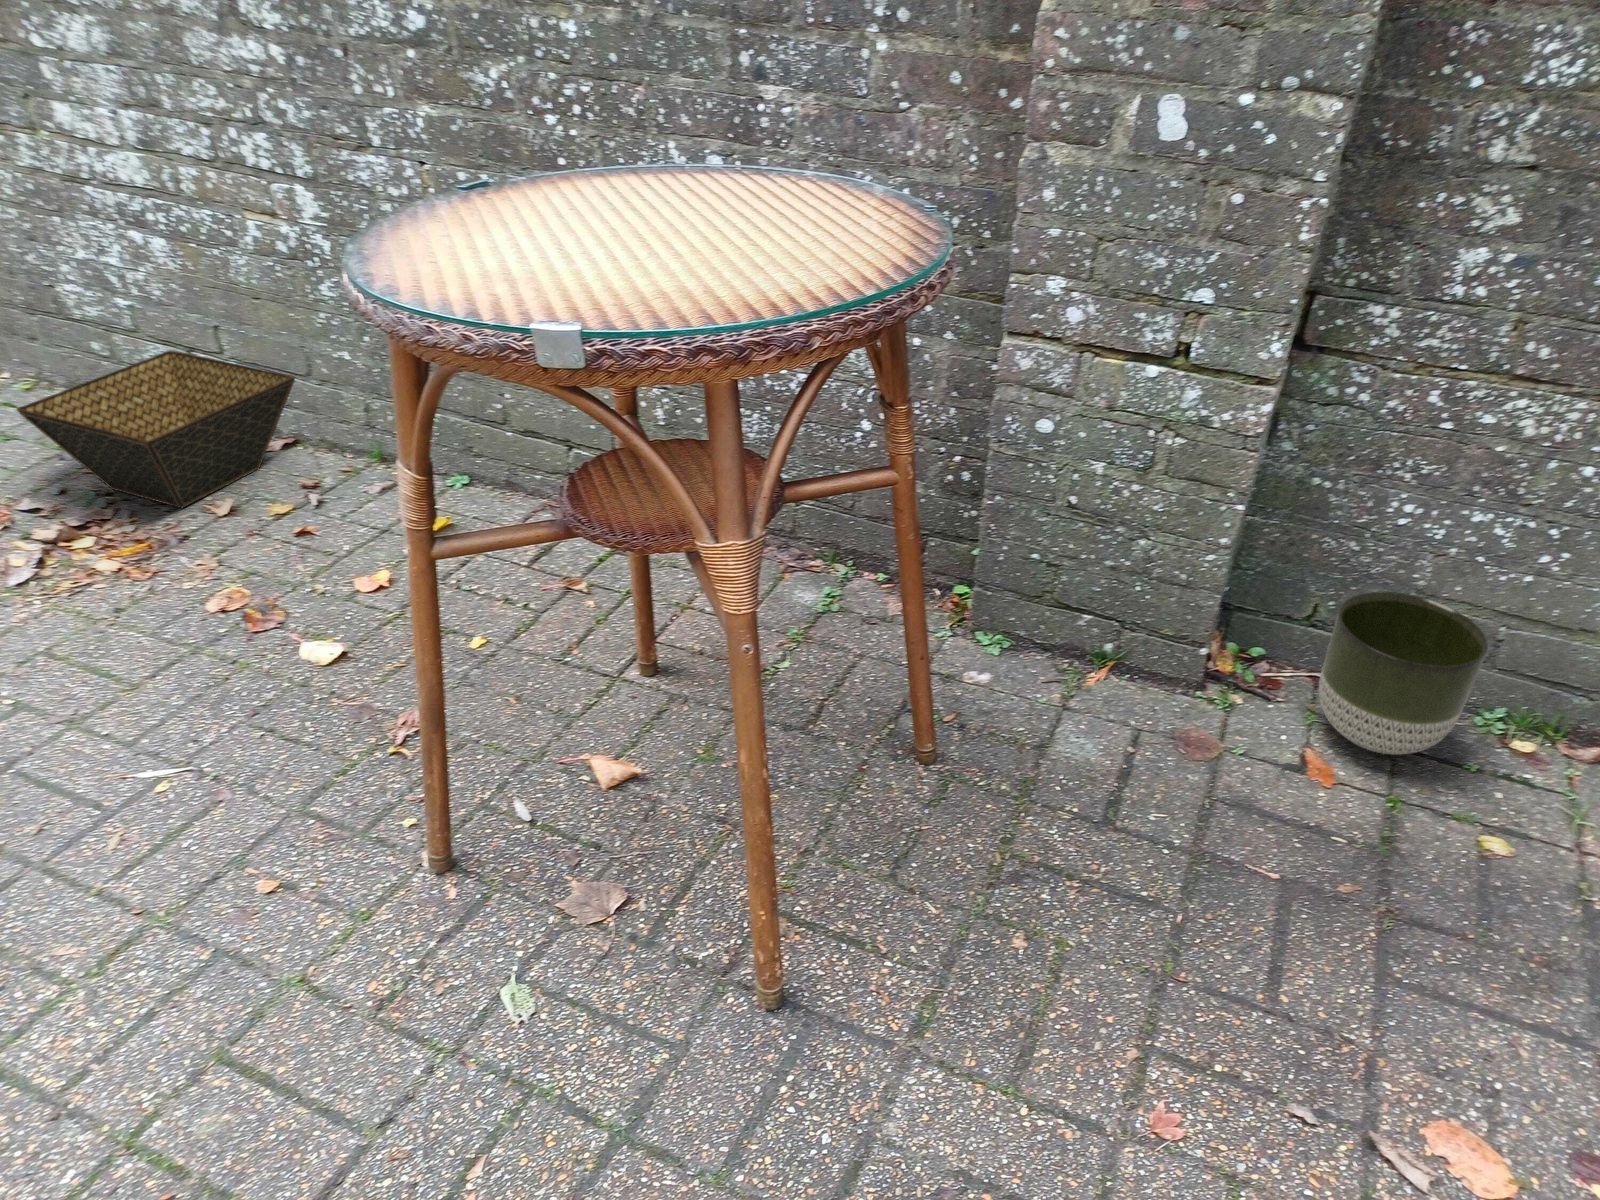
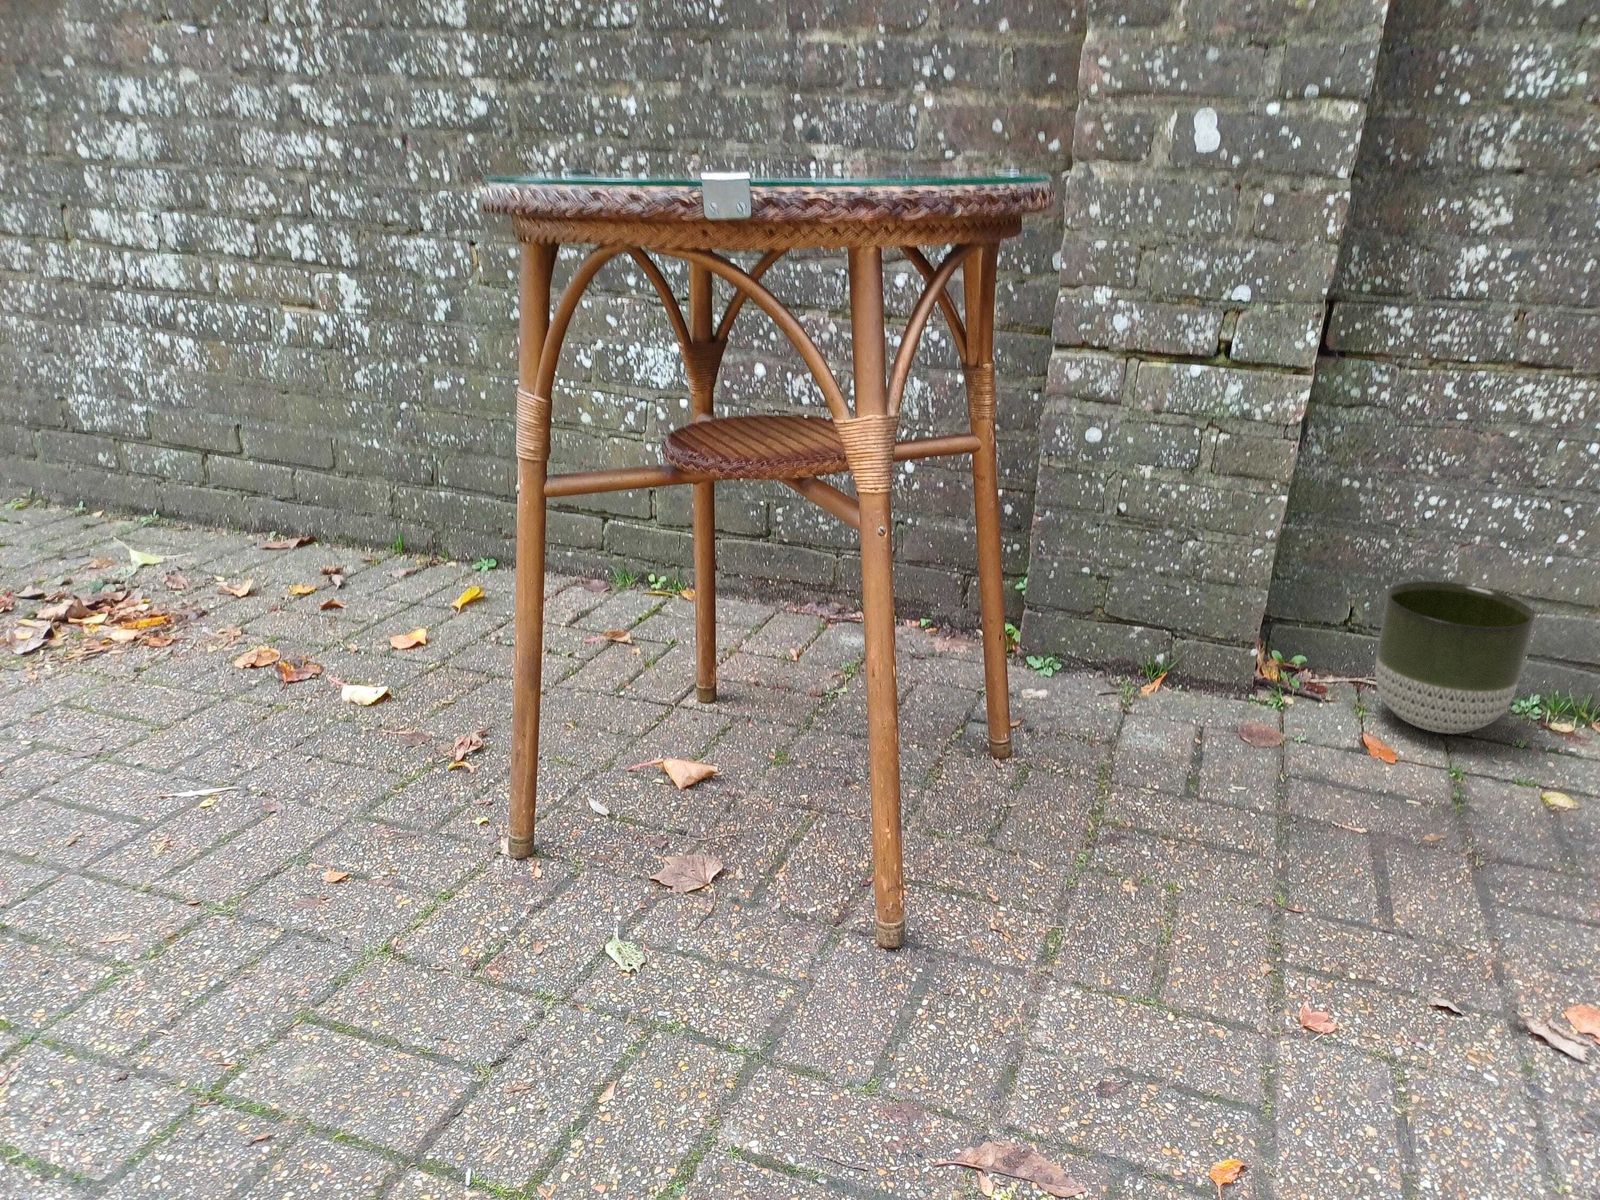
basket: present [17,351,295,508] -> none [39,445,321,586]

